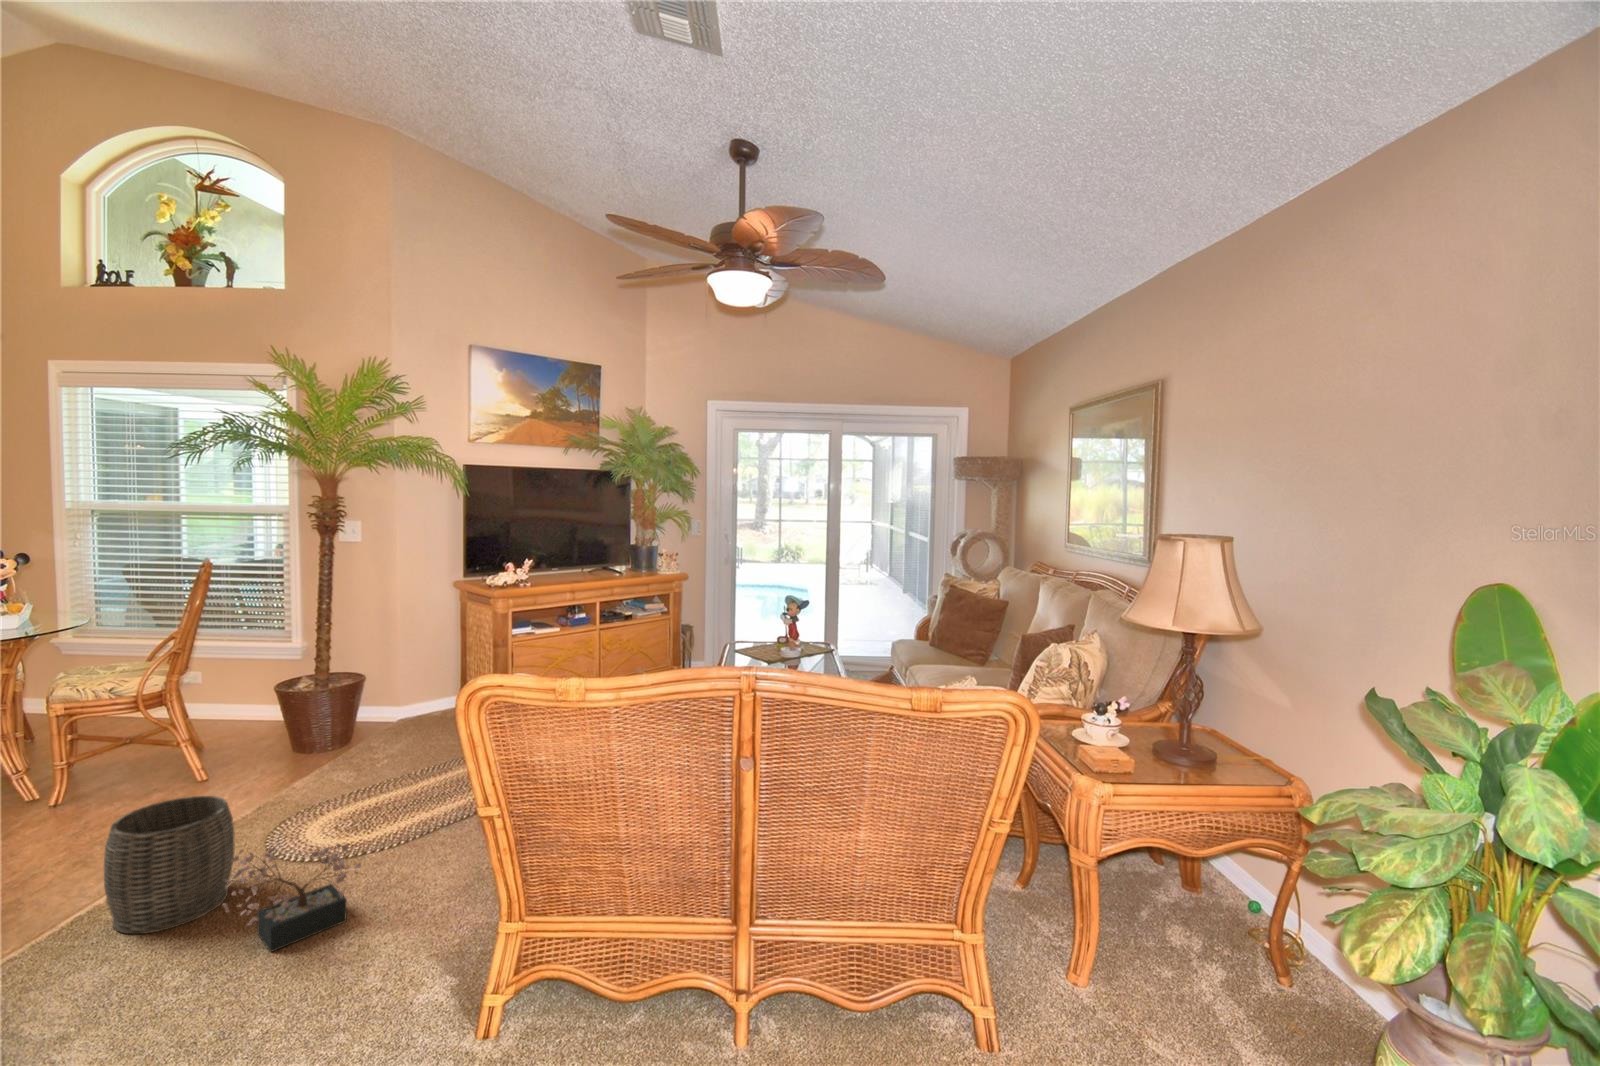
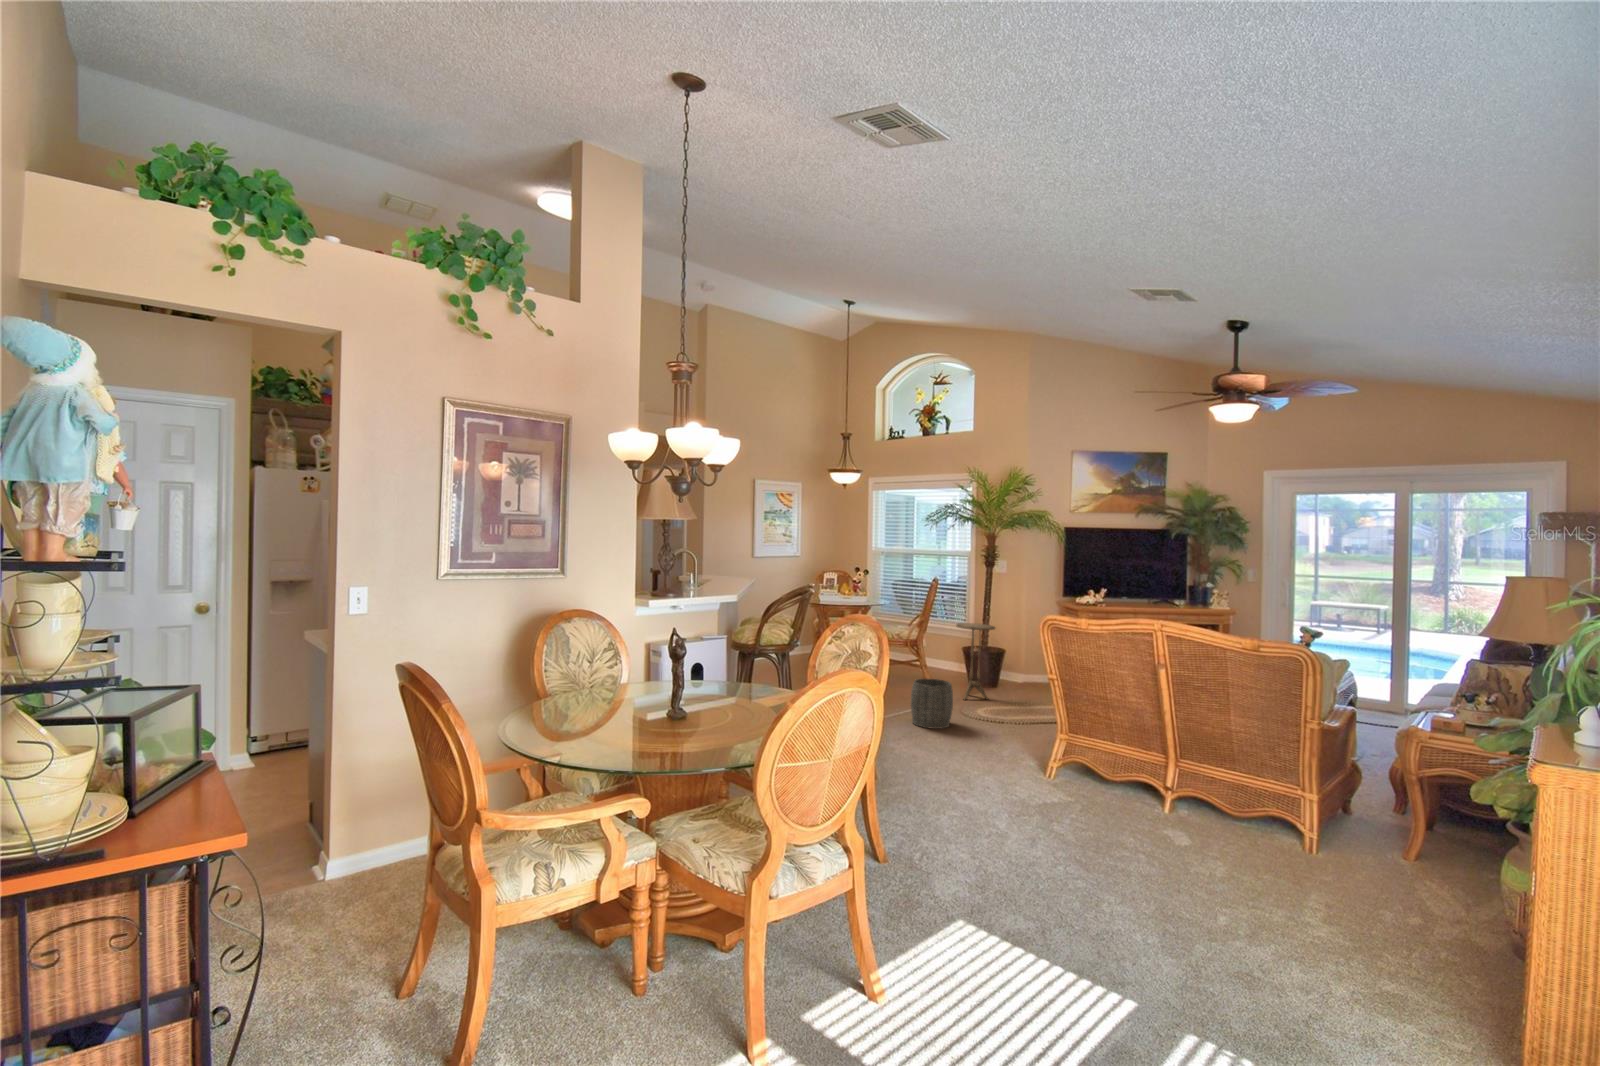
side table: none [255,638,344,790] -> present [956,623,995,700]
decorative plant: present [223,843,361,952] -> none [953,697,1004,743]

